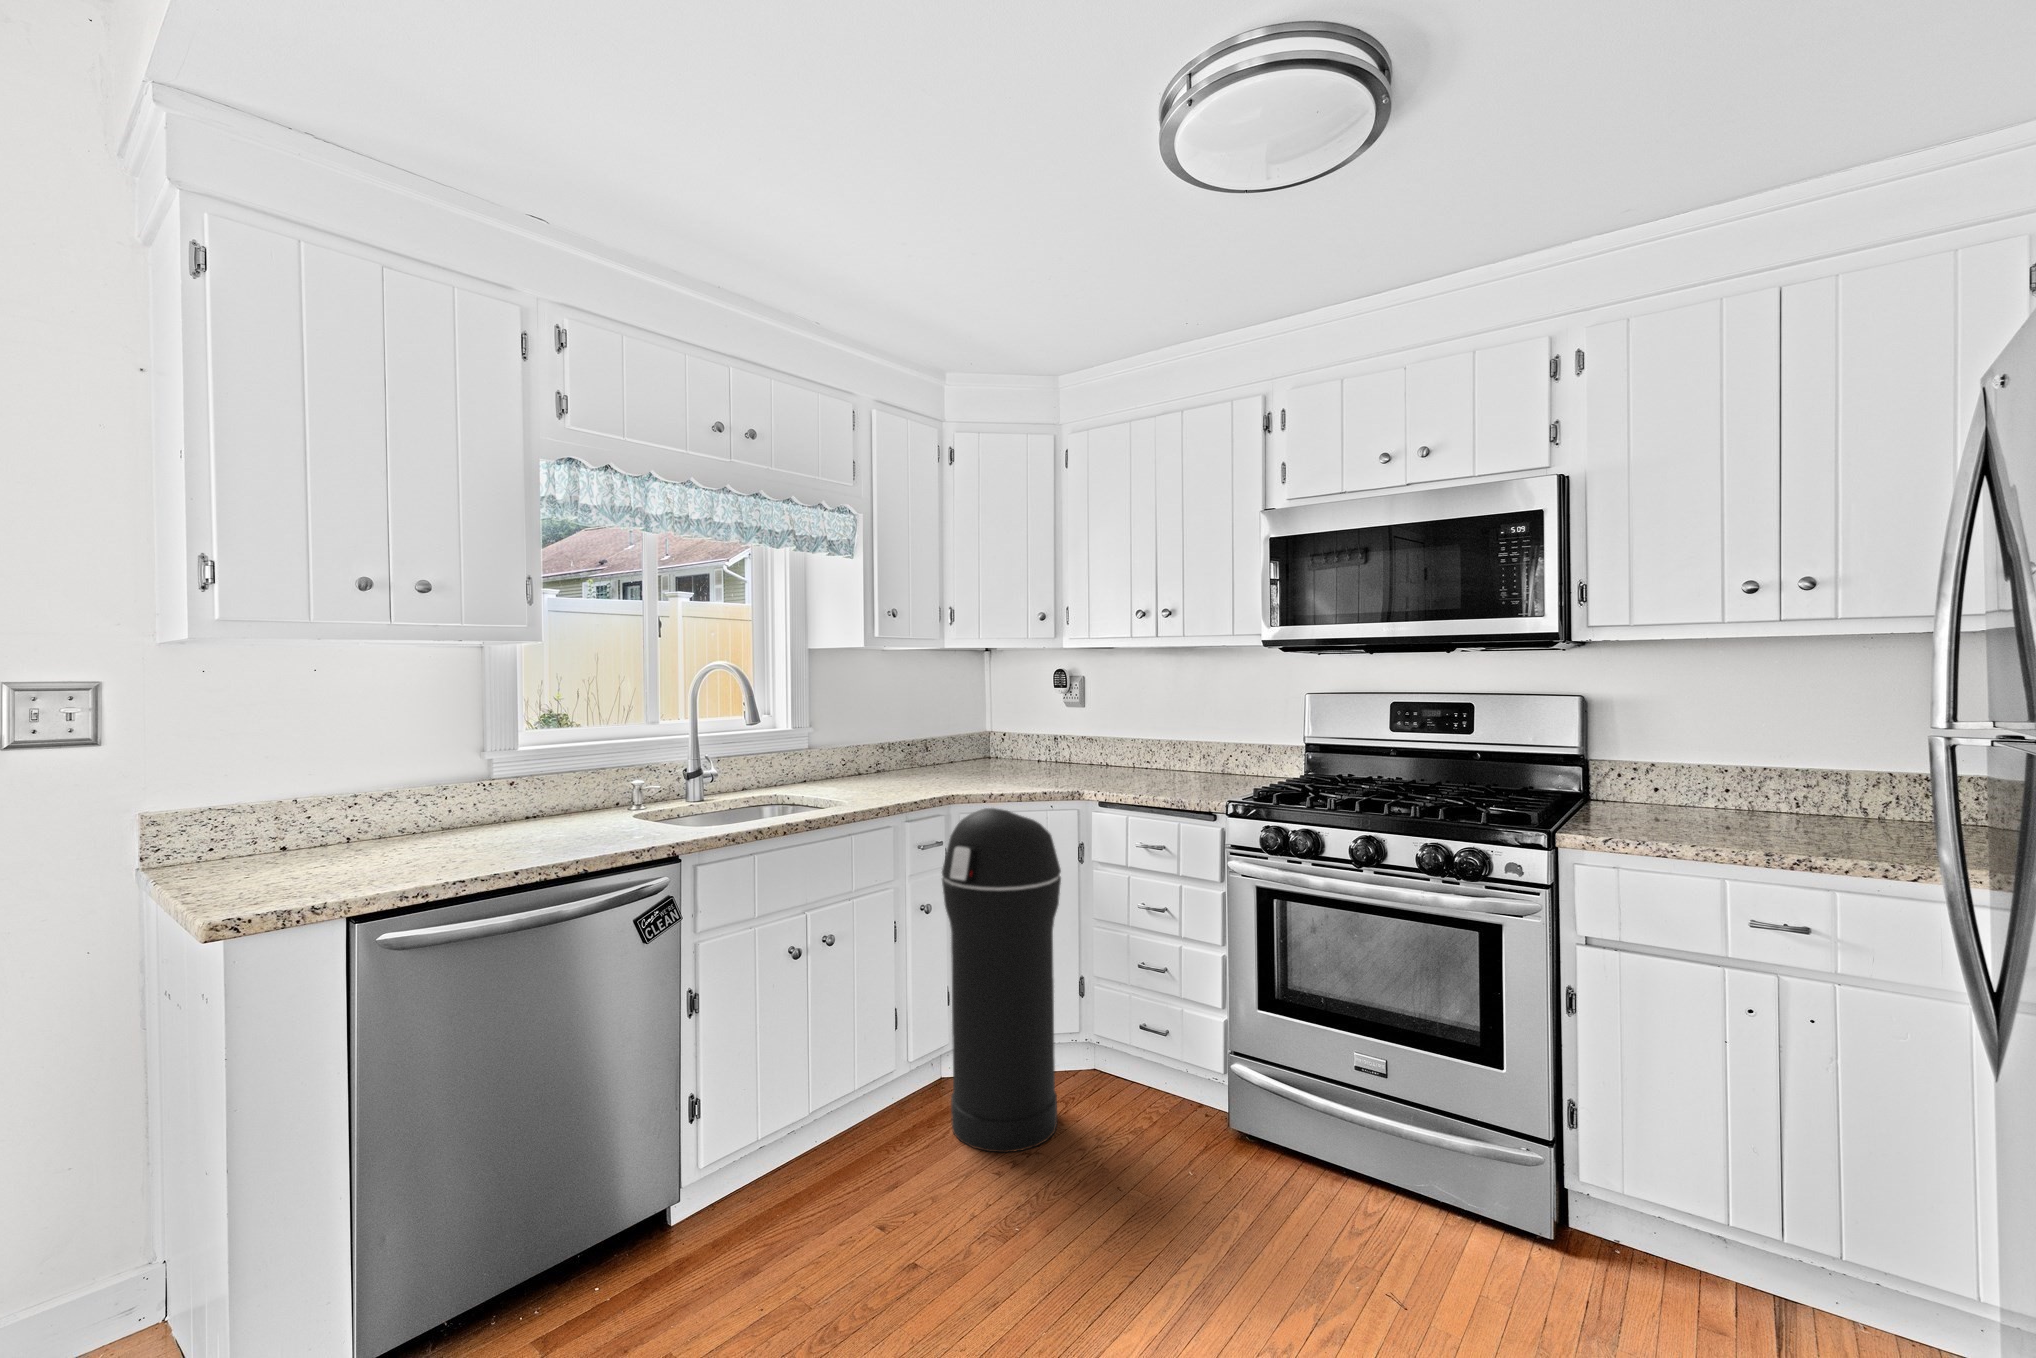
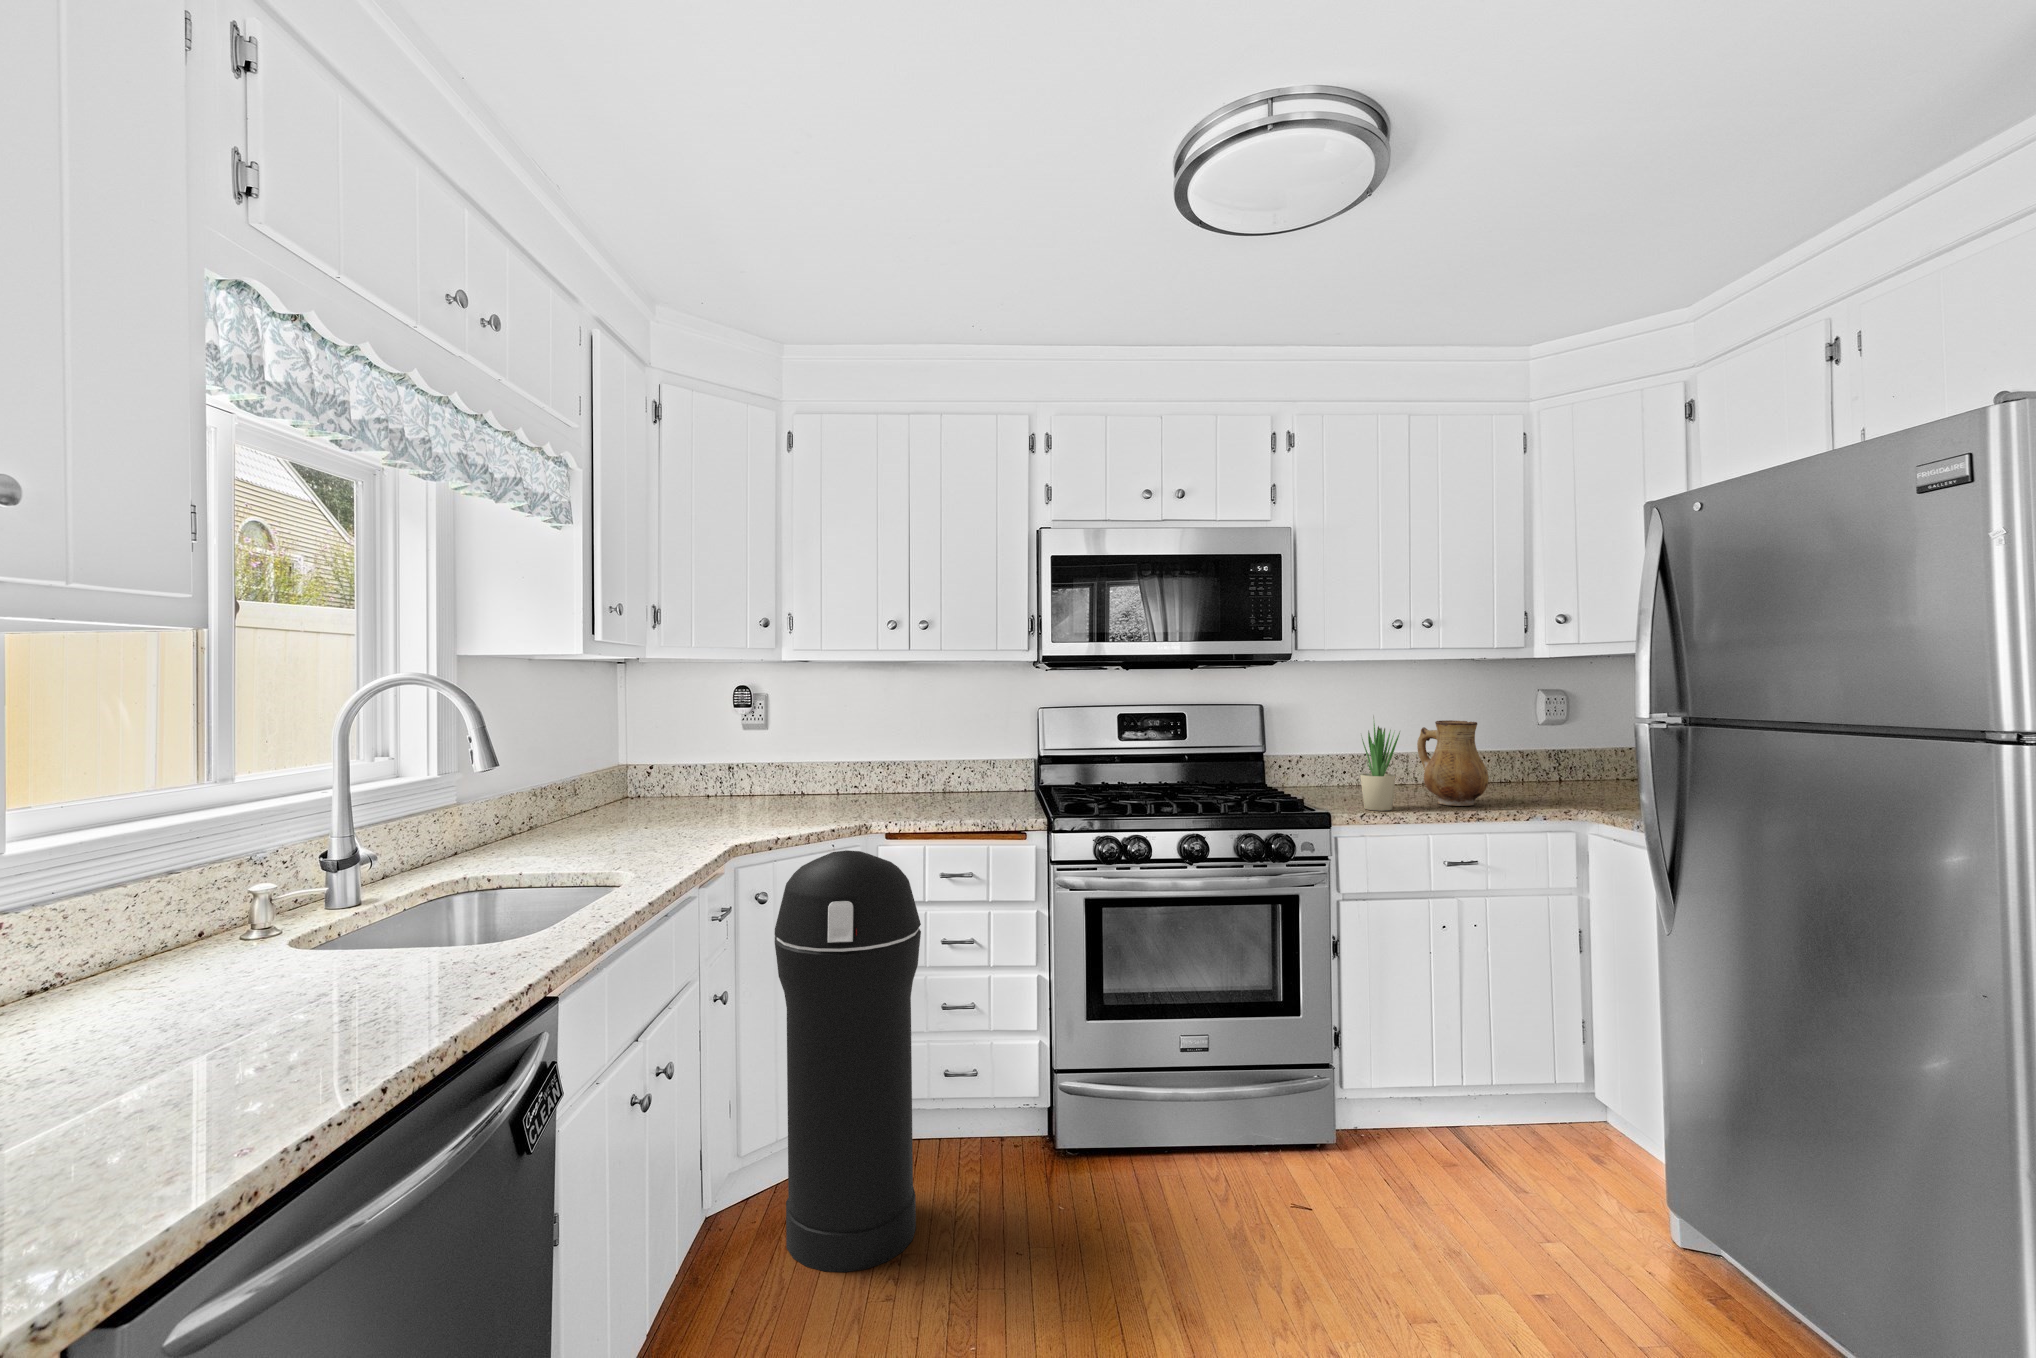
potted plant: none [1635,709,1690,839] -> present [1360,723,1400,811]
ceramic pitcher: none [1766,722,1882,848] -> present [1417,720,1489,806]

